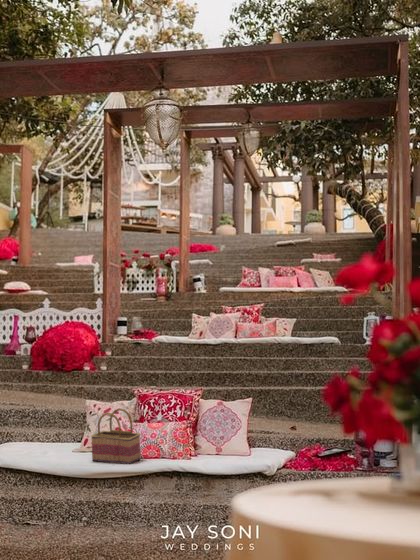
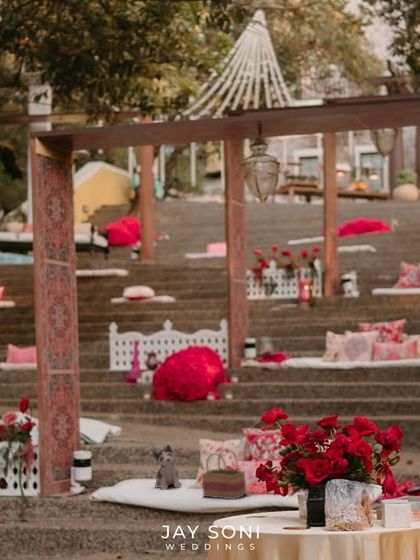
plush toy: none [36,403,65,453] -> present [153,444,181,490]

